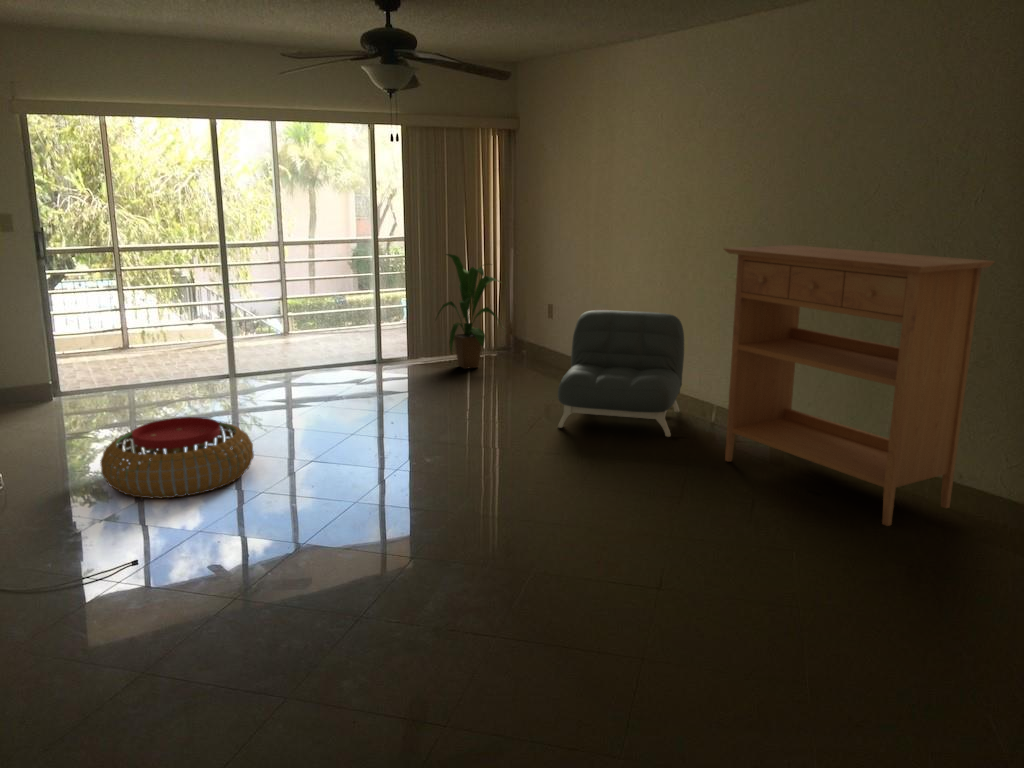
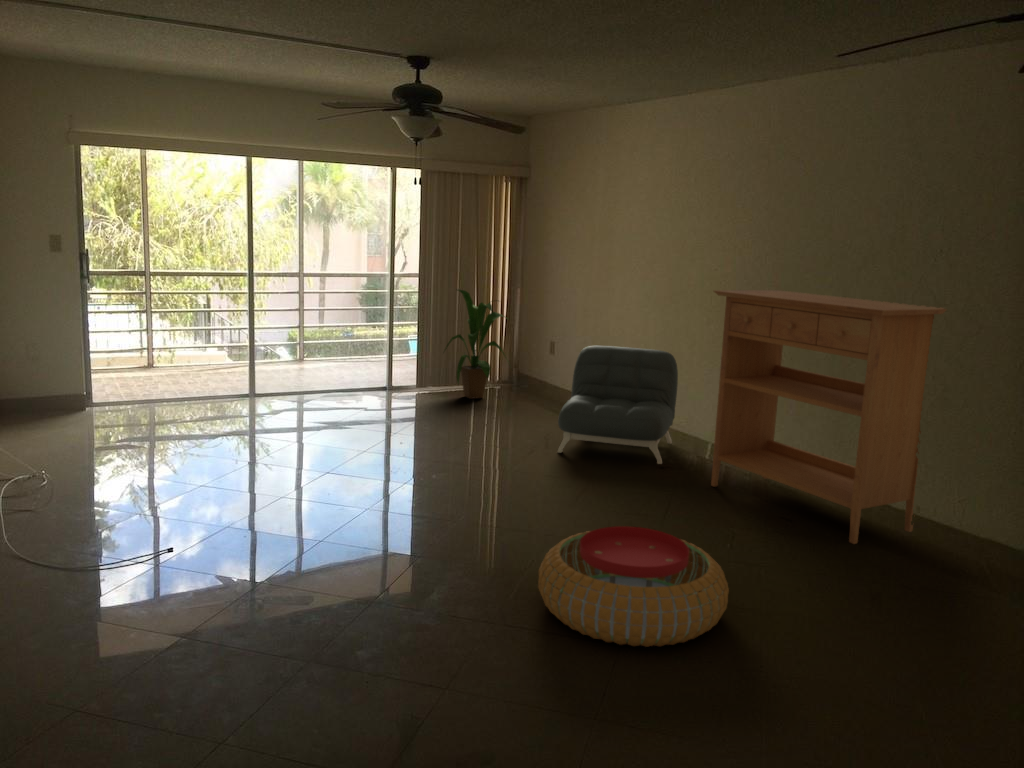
pouf: present [100,417,254,498] -> present [538,526,729,647]

